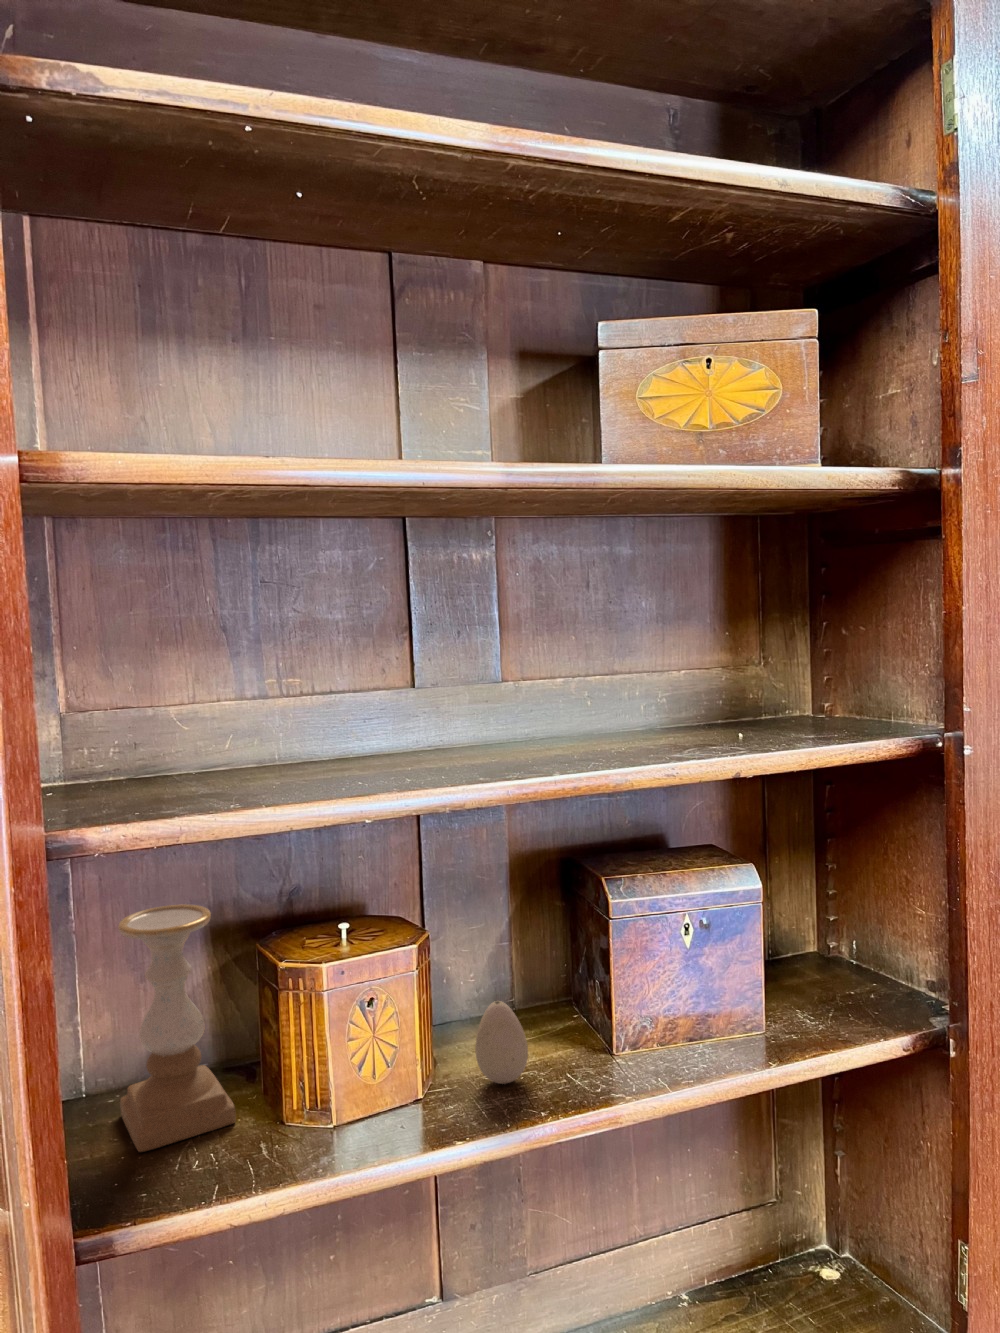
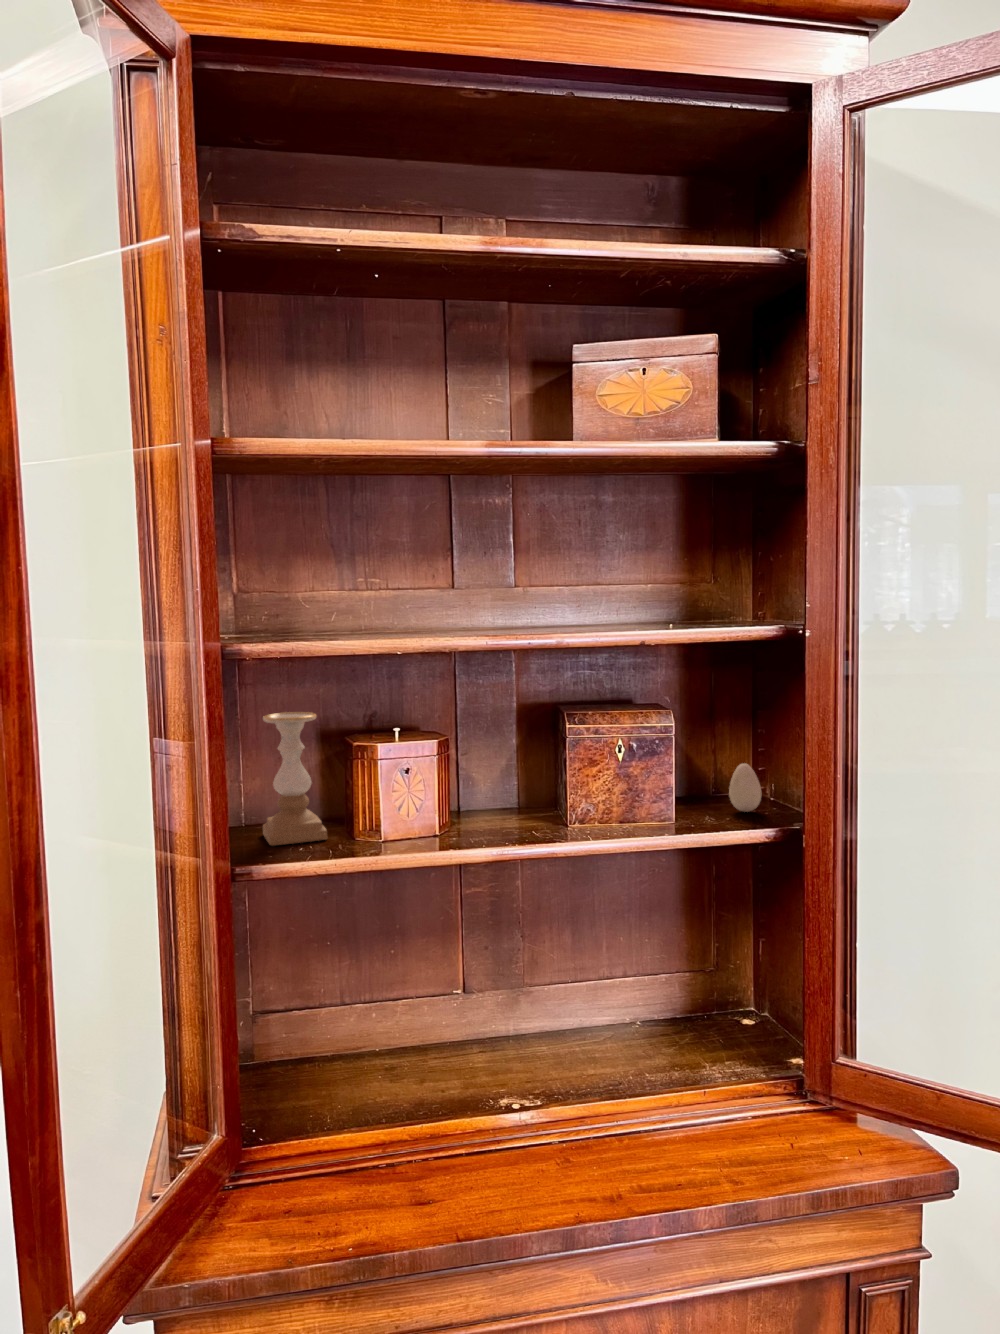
decorative egg: present [475,1001,528,1084] -> present [729,763,762,812]

